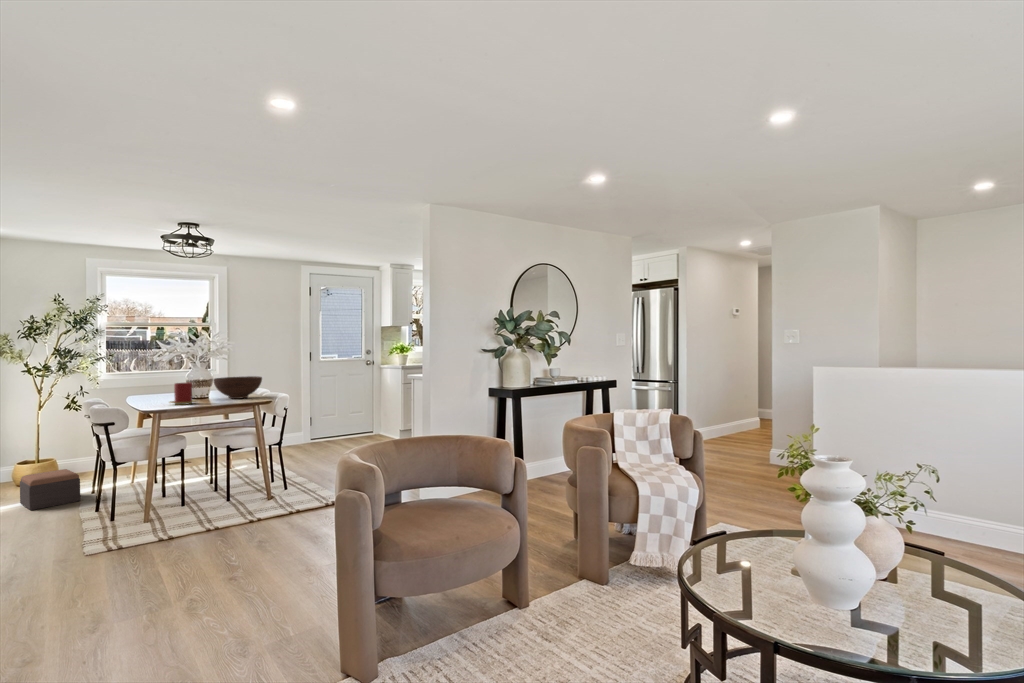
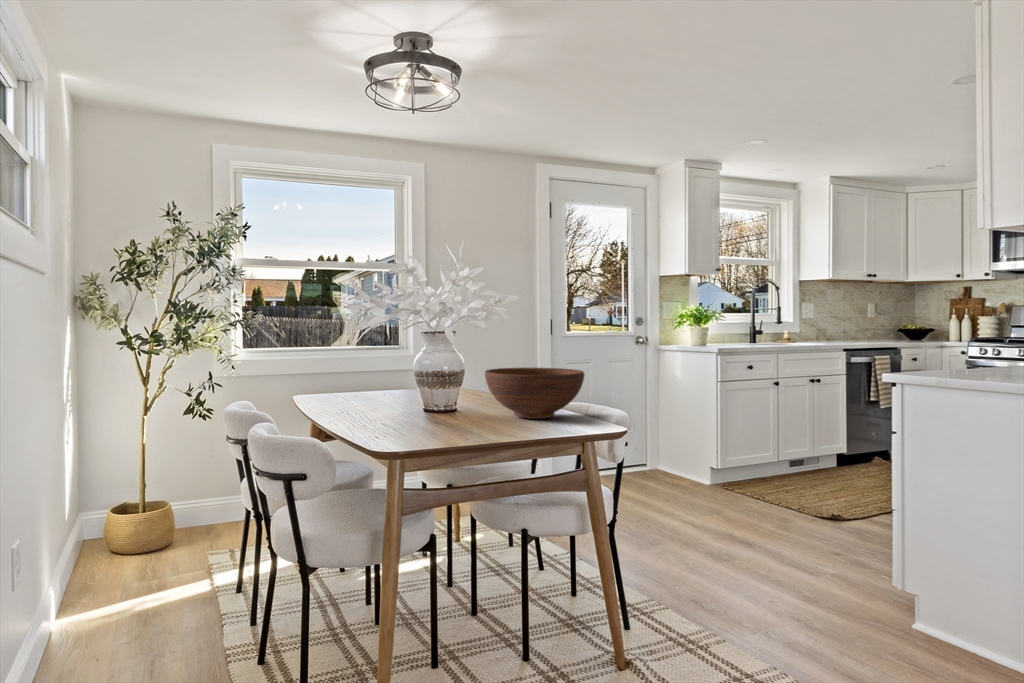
candle: present [170,383,197,405] -> none [418,381,479,436]
footstool: present [20,469,80,510] -> none [112,541,219,637]

